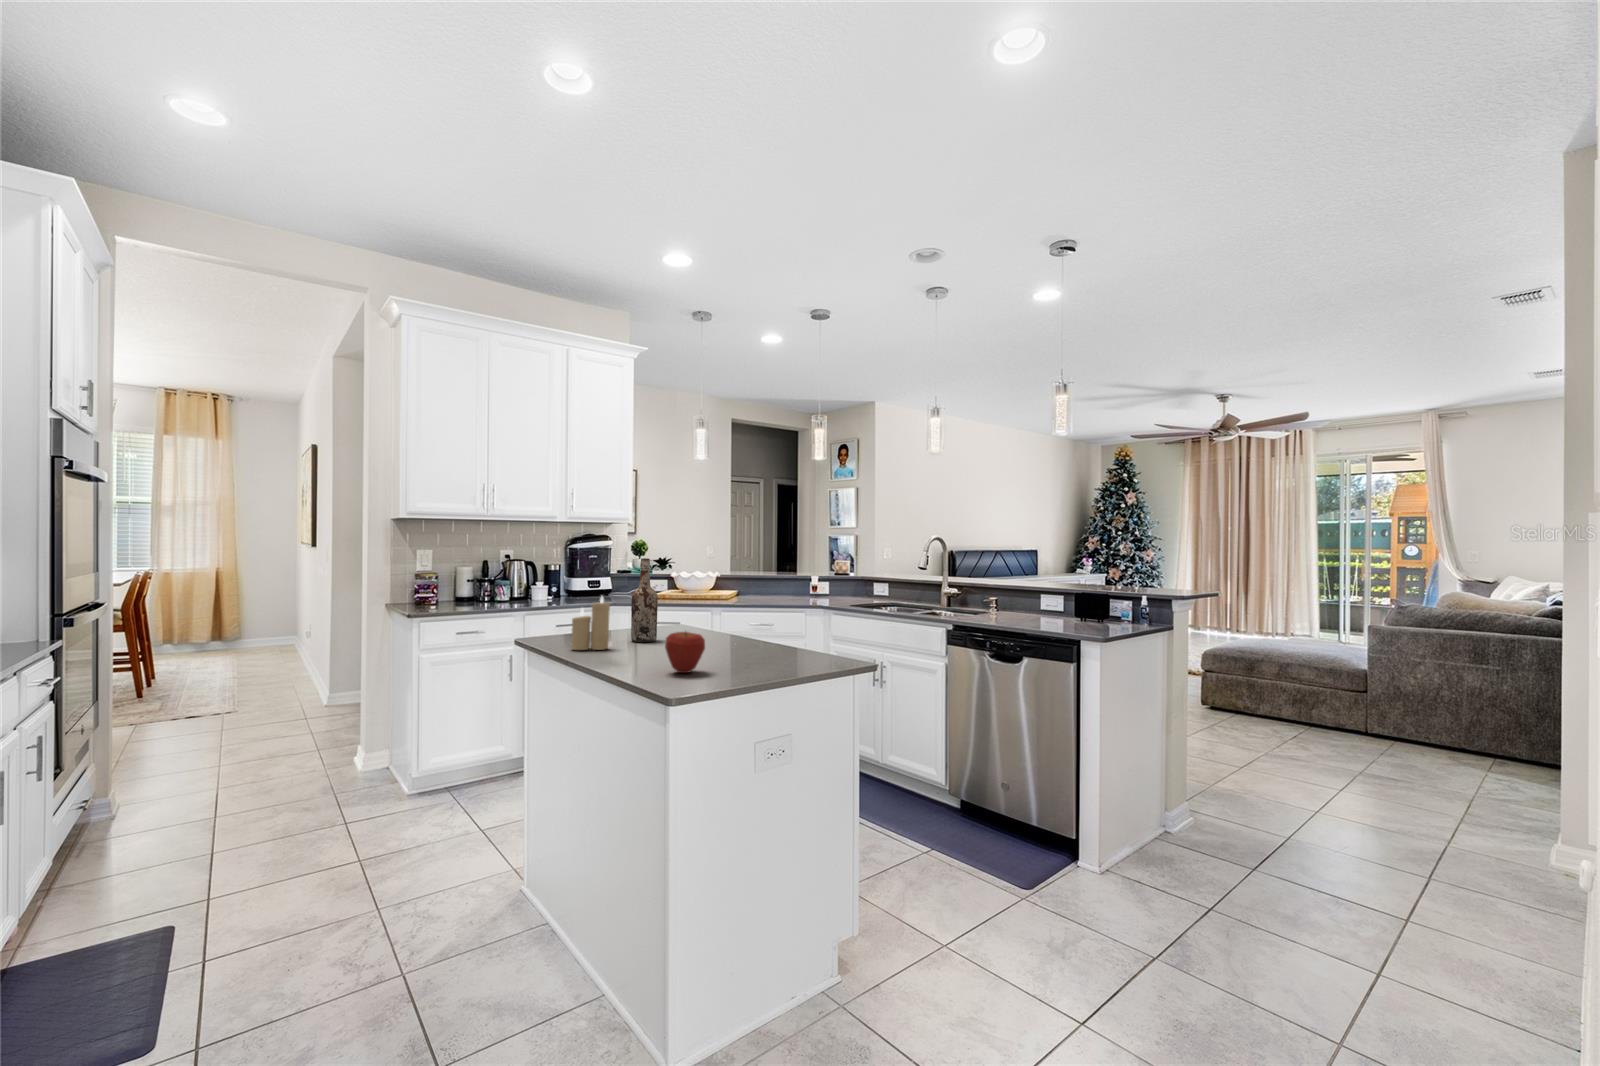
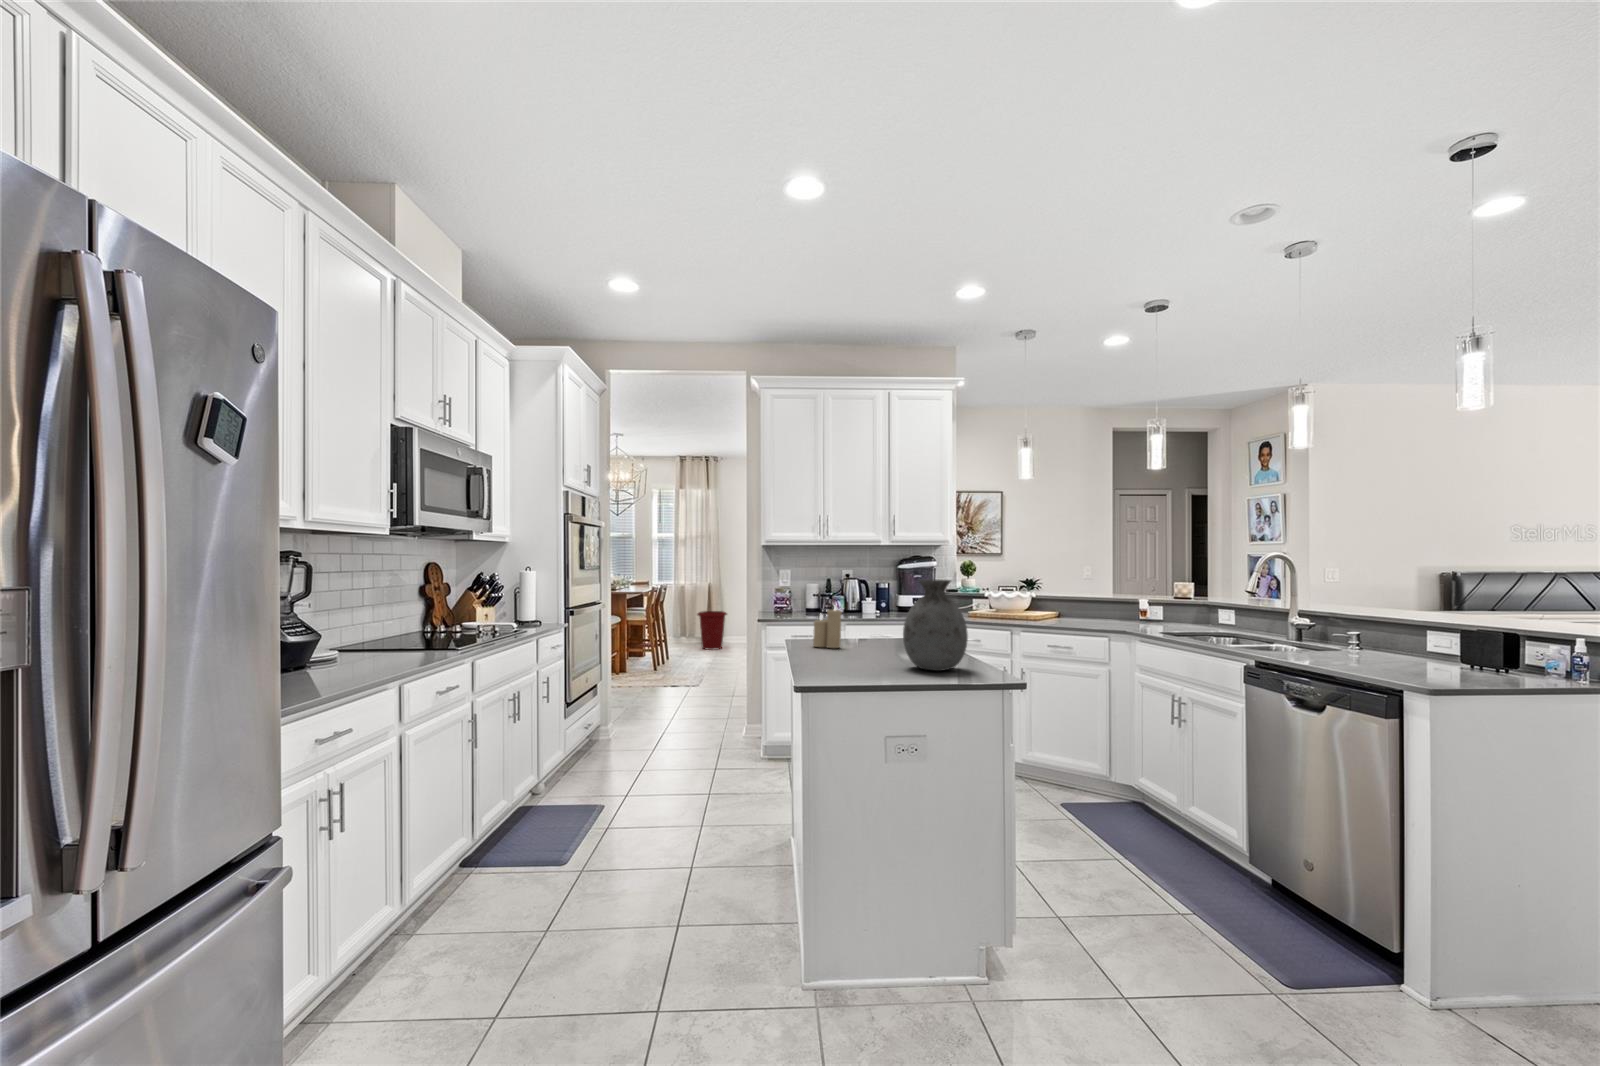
wine bottle: present [631,558,658,642] -> none [870,575,891,647]
vase: none [731,564,802,666] -> present [903,579,968,671]
waste bin: none [199,606,255,659] -> present [697,611,727,650]
apple: present [665,632,705,673] -> none [839,632,872,668]

